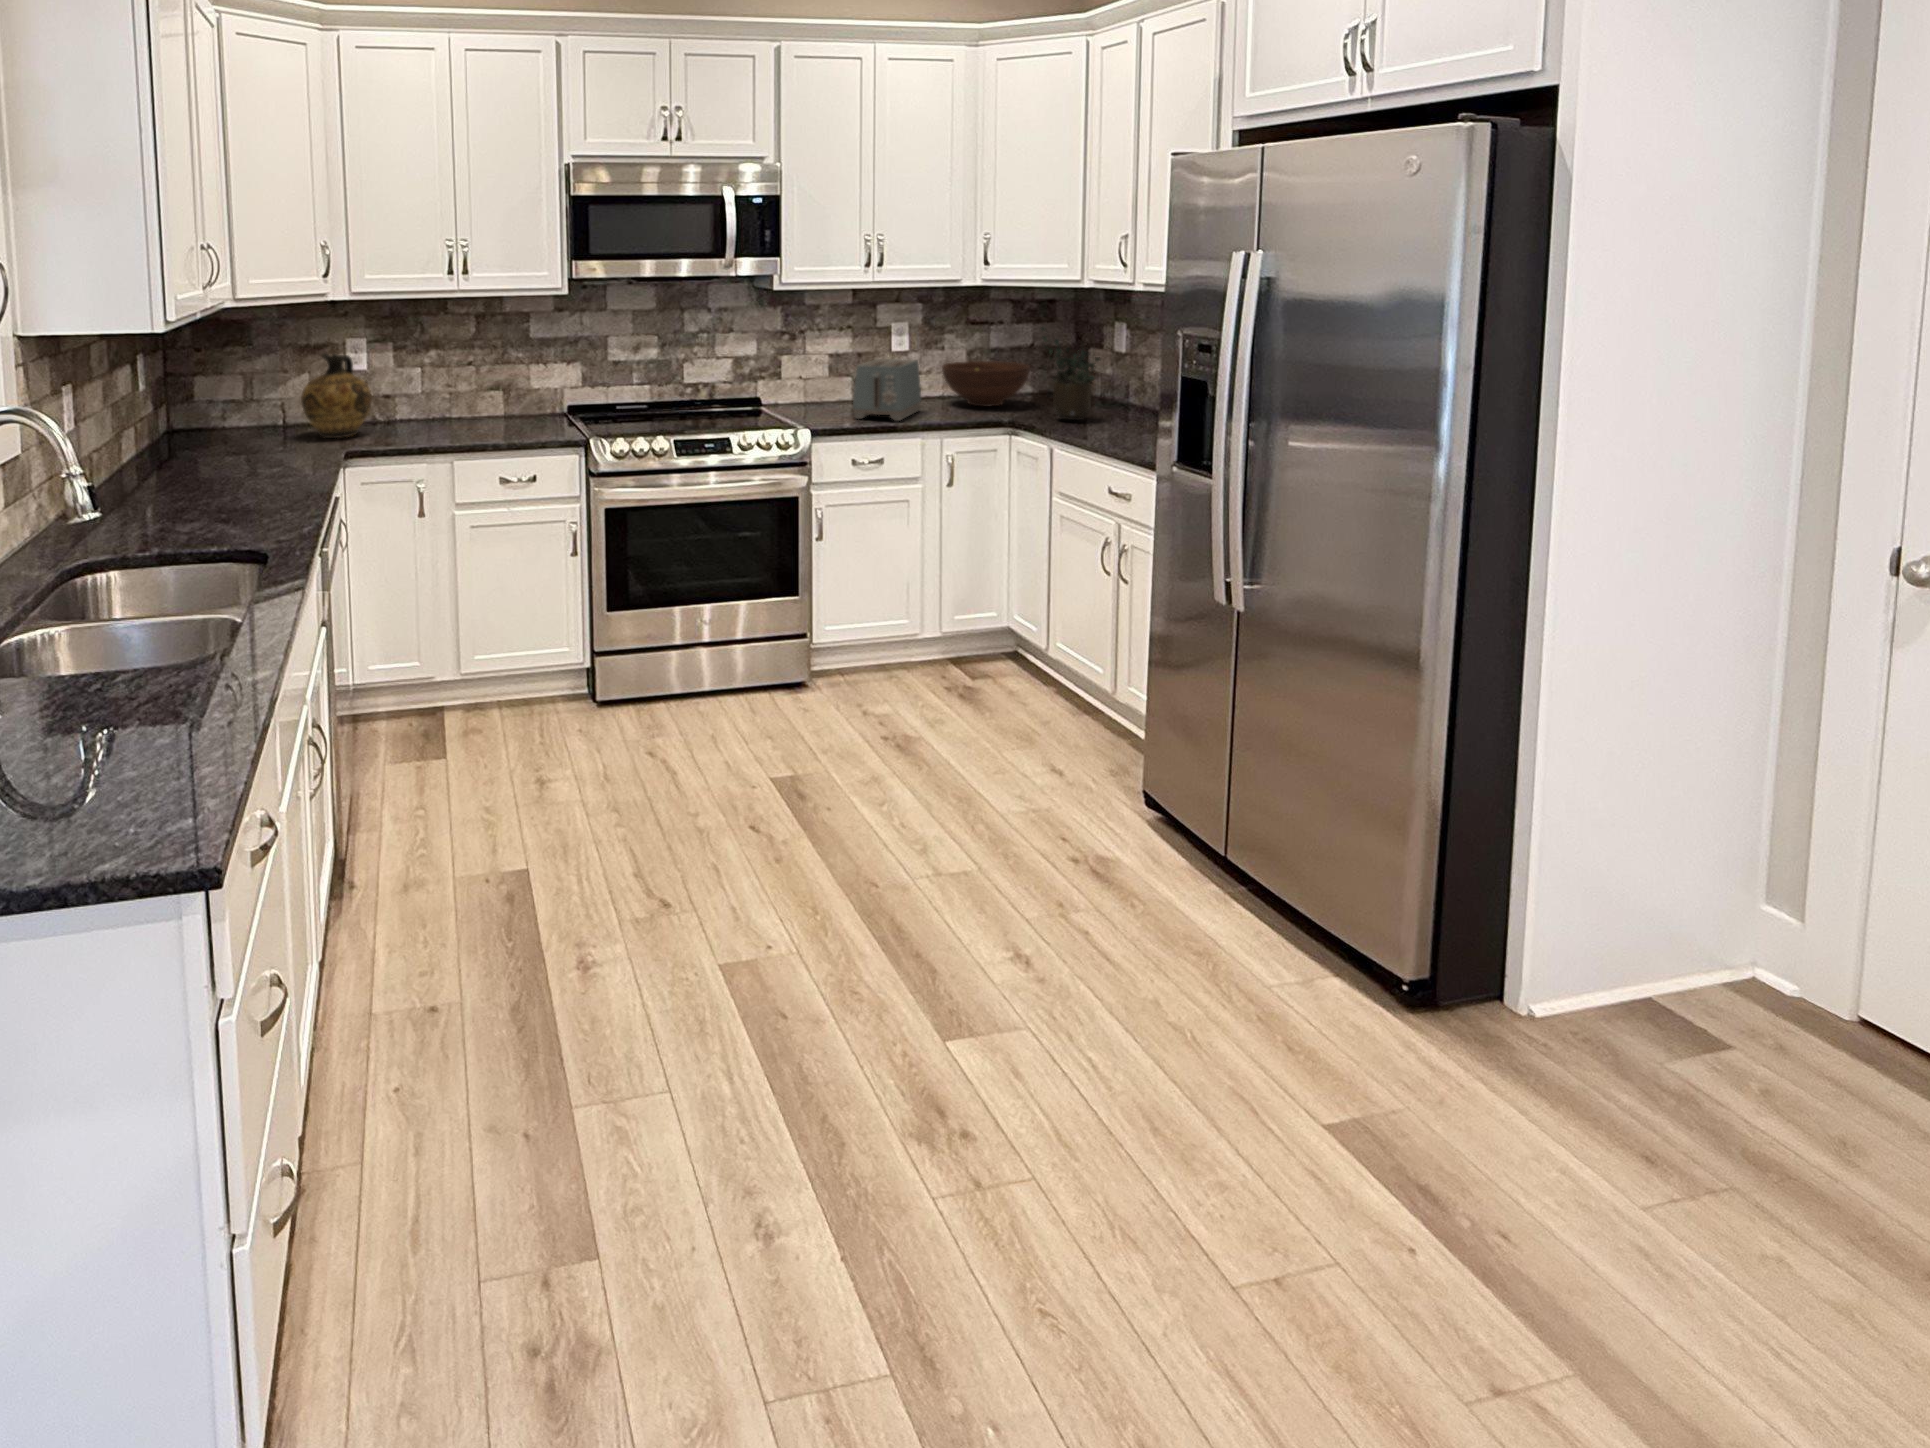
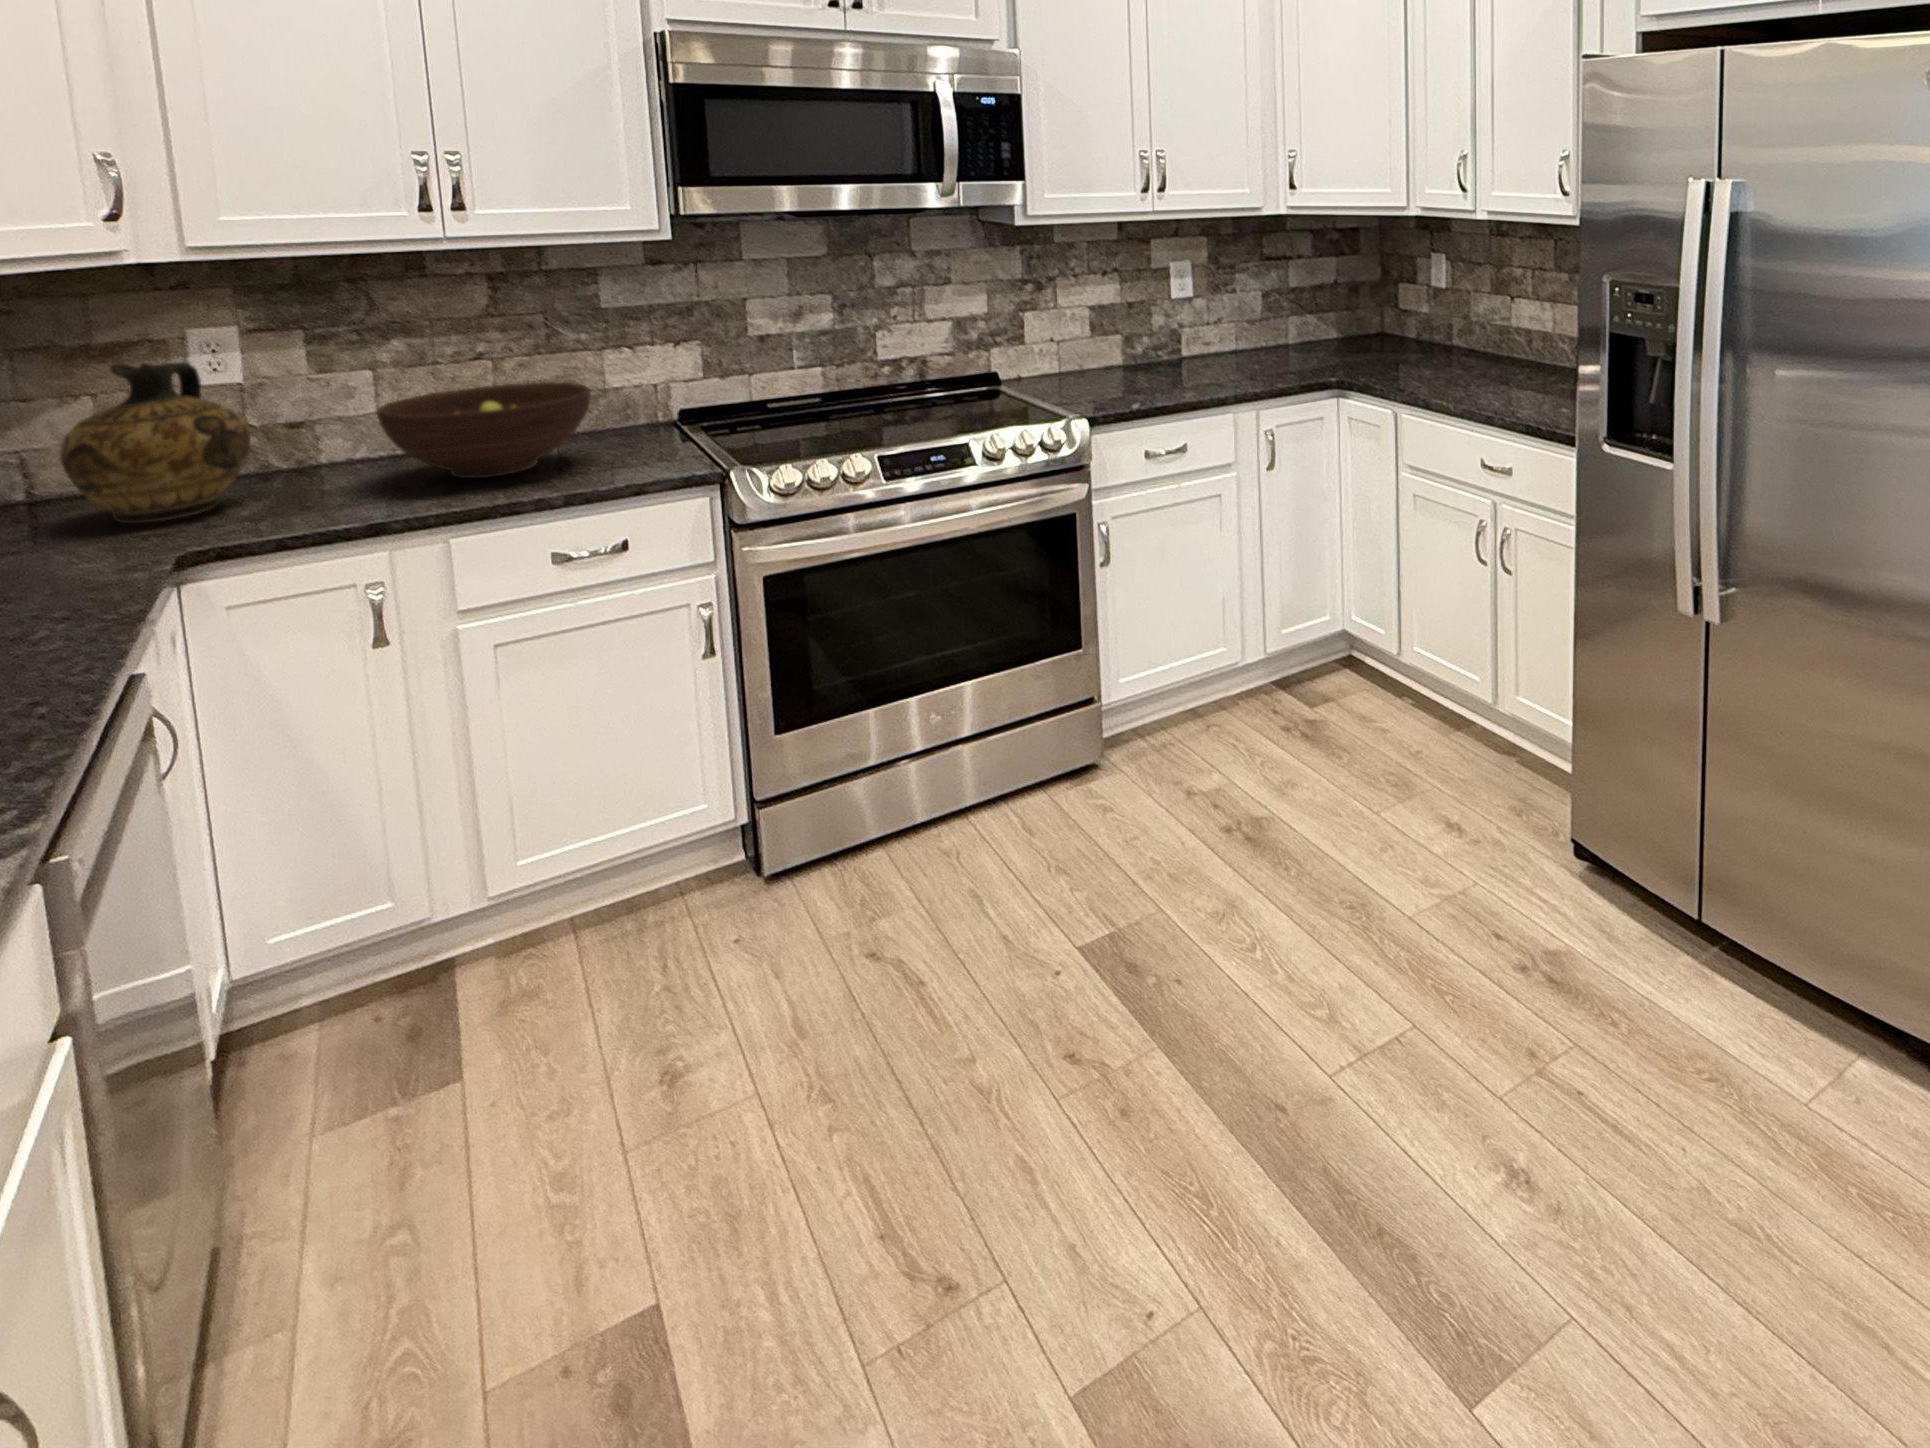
potted plant: present [1041,327,1100,420] -> none [1364,263,1438,373]
toaster: present [853,359,921,421] -> none [1136,310,1220,393]
fruit bowl: present [942,361,1030,406] -> present [377,383,591,478]

